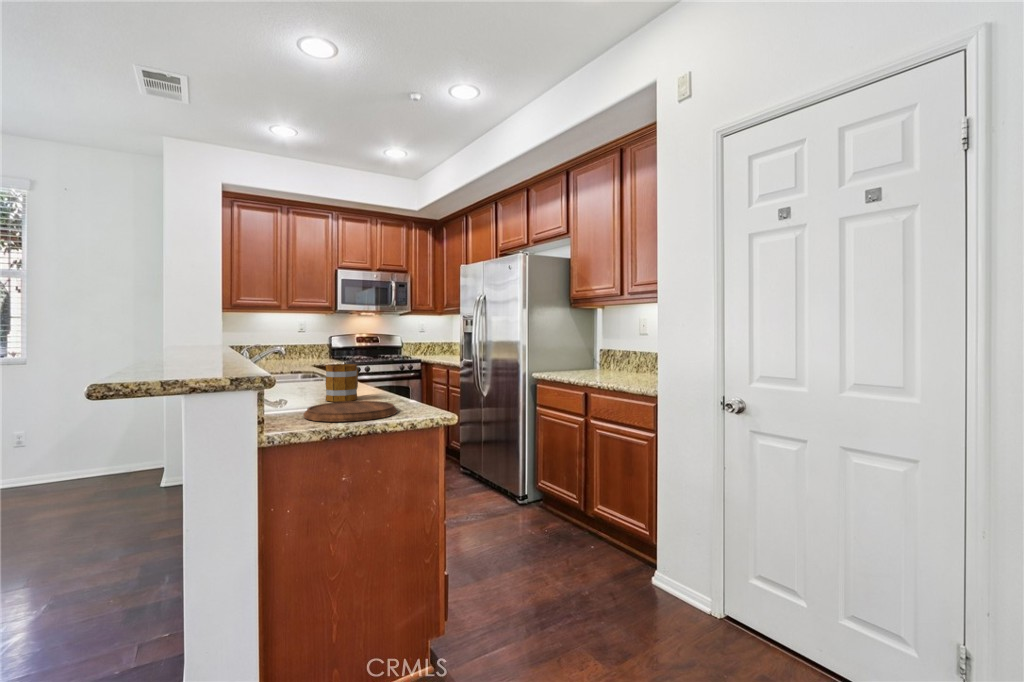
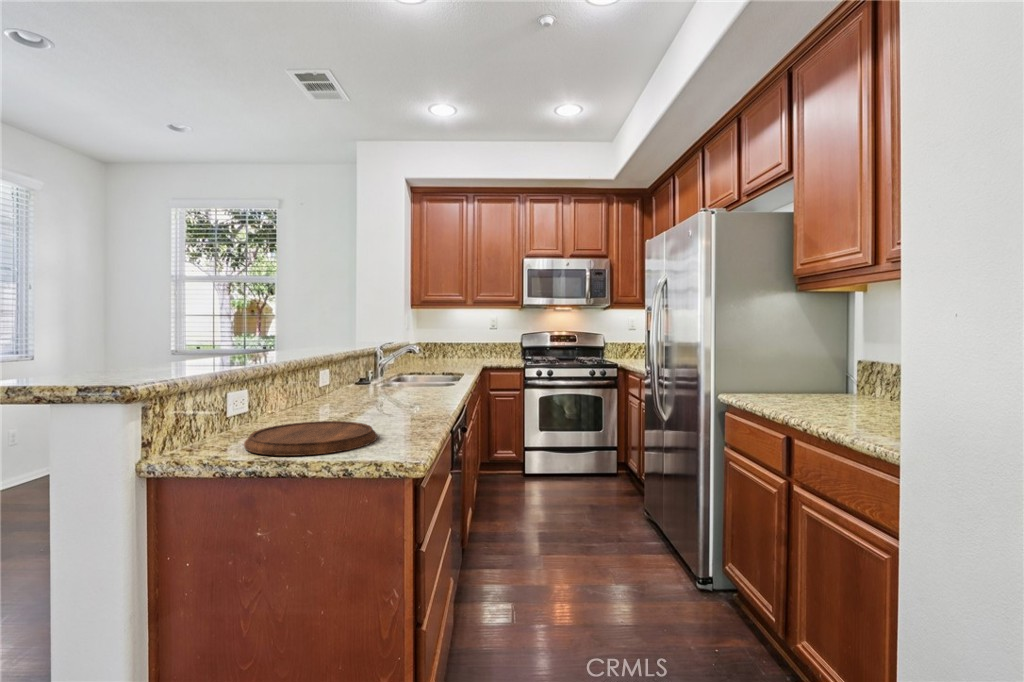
mug: present [325,364,358,402] -> none [353,369,407,419]

